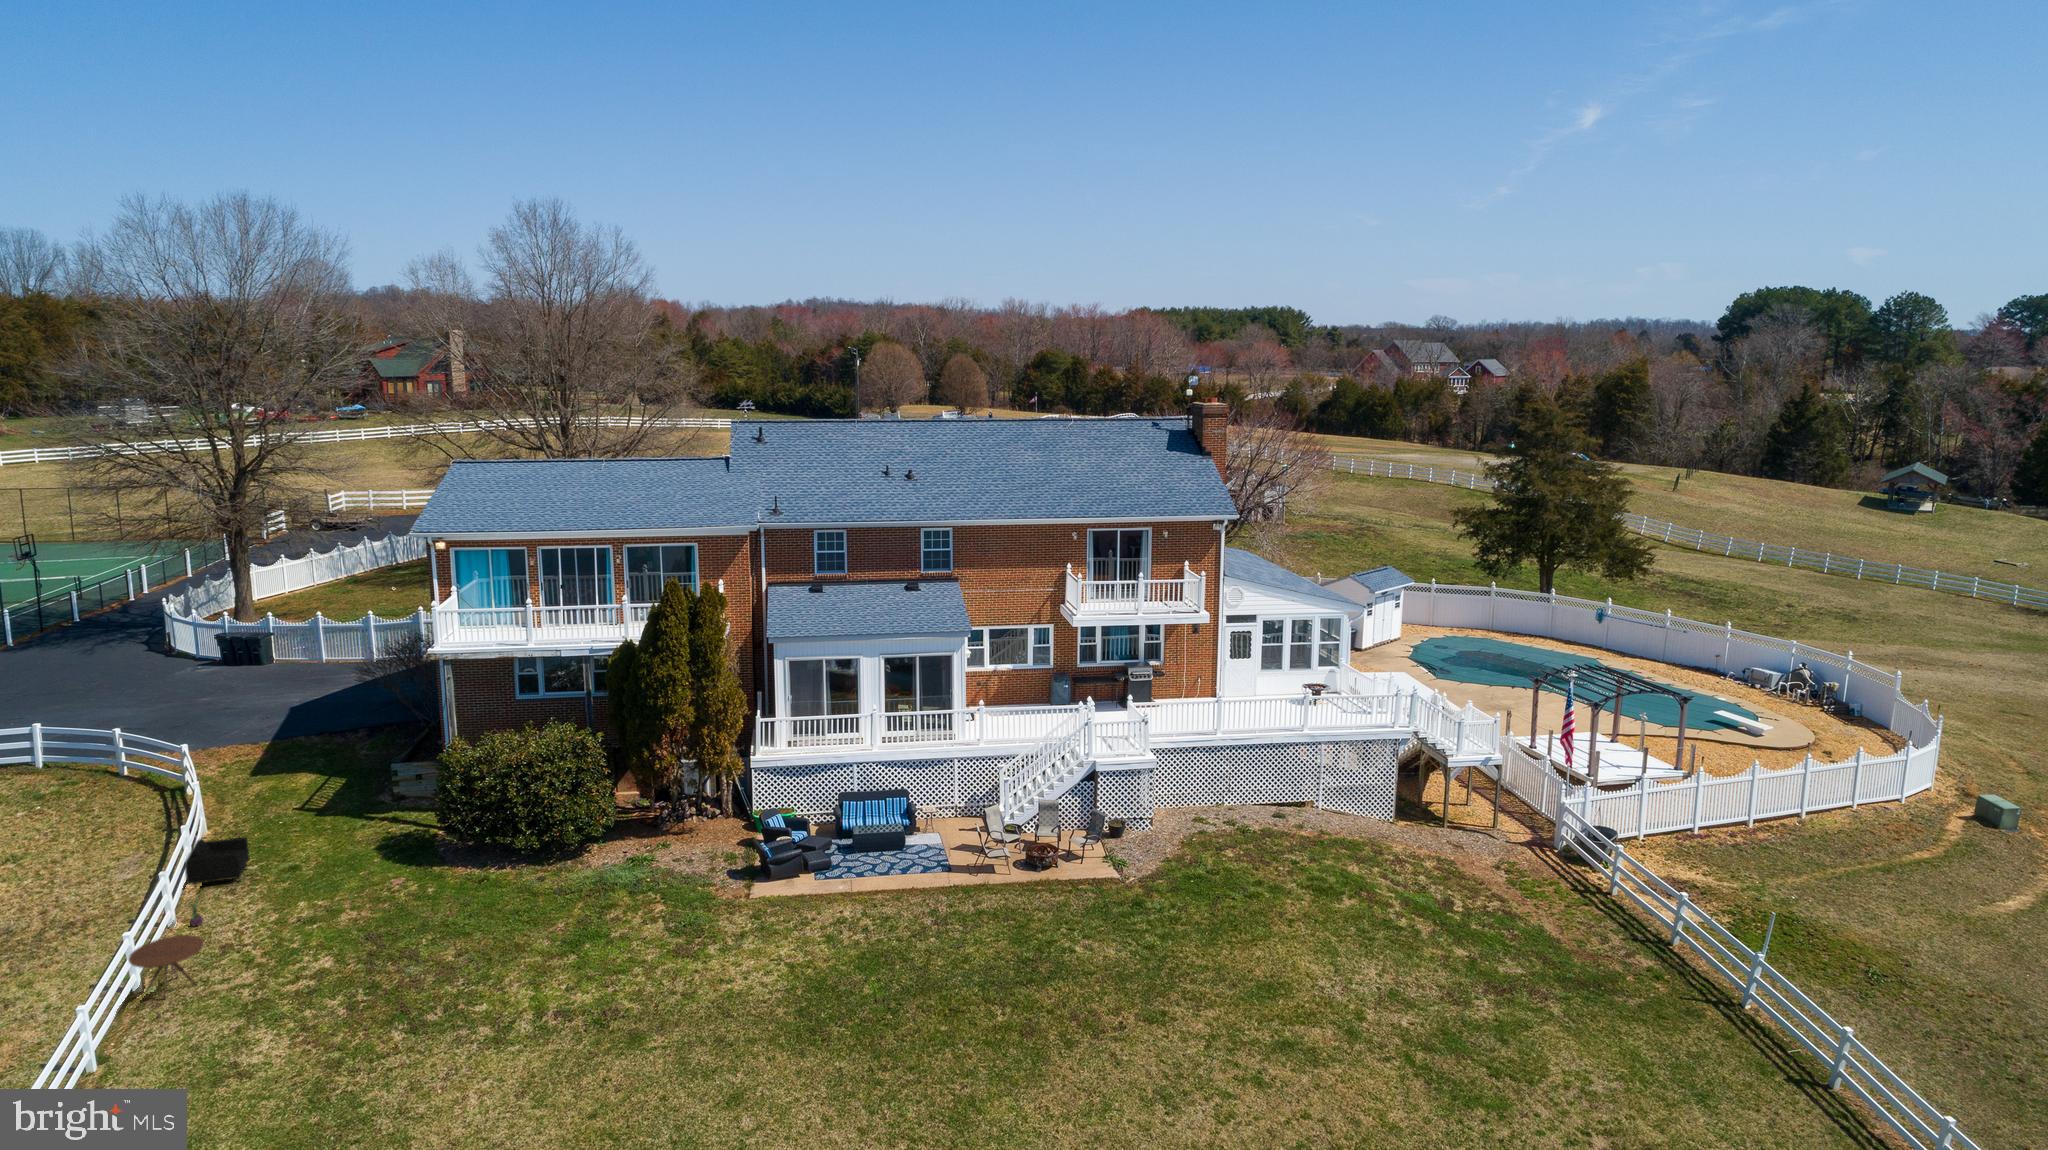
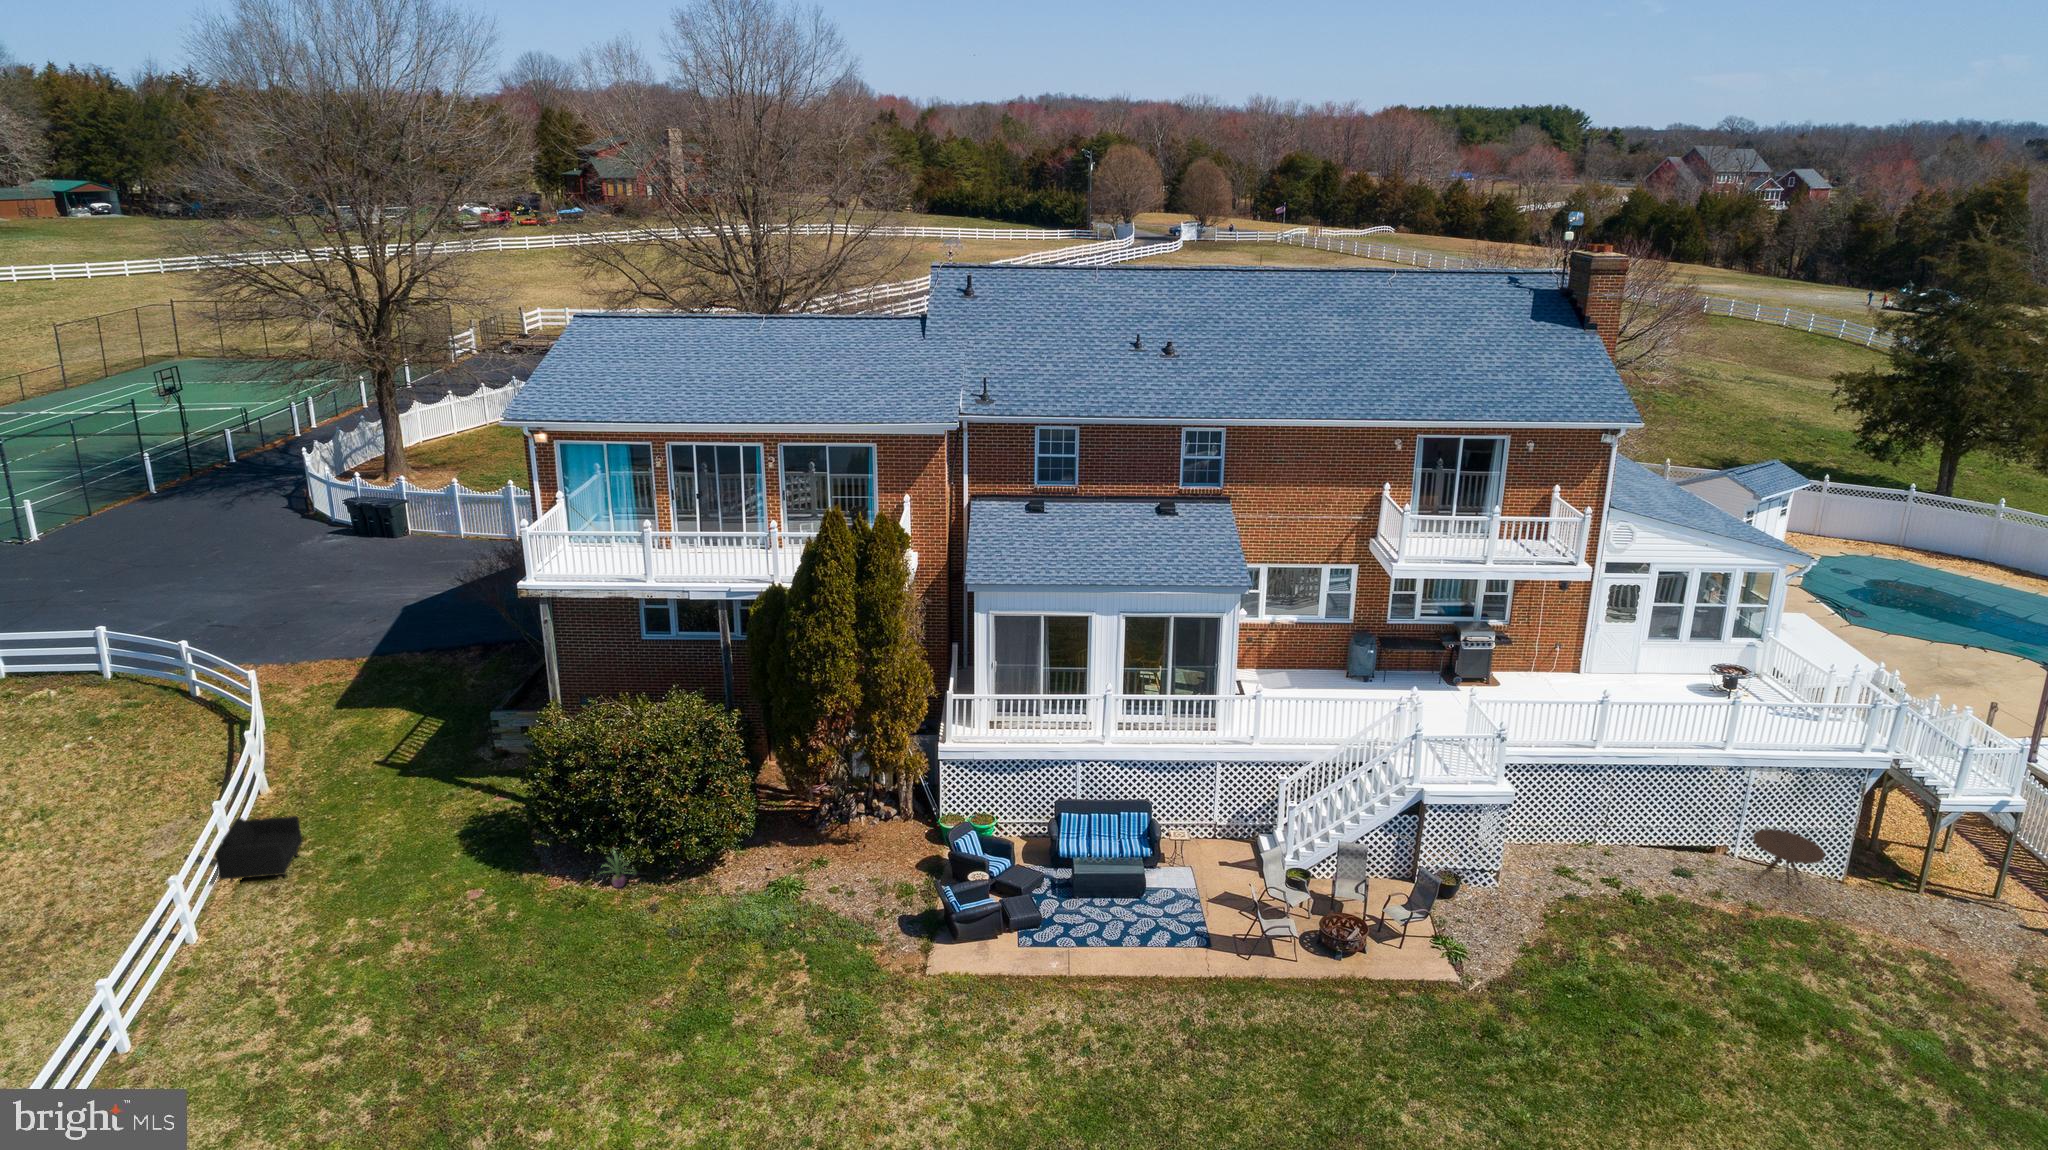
decorative plant: present [184,897,206,926] -> present [604,850,630,888]
round table: present [128,935,204,998] -> present [1753,829,1825,893]

